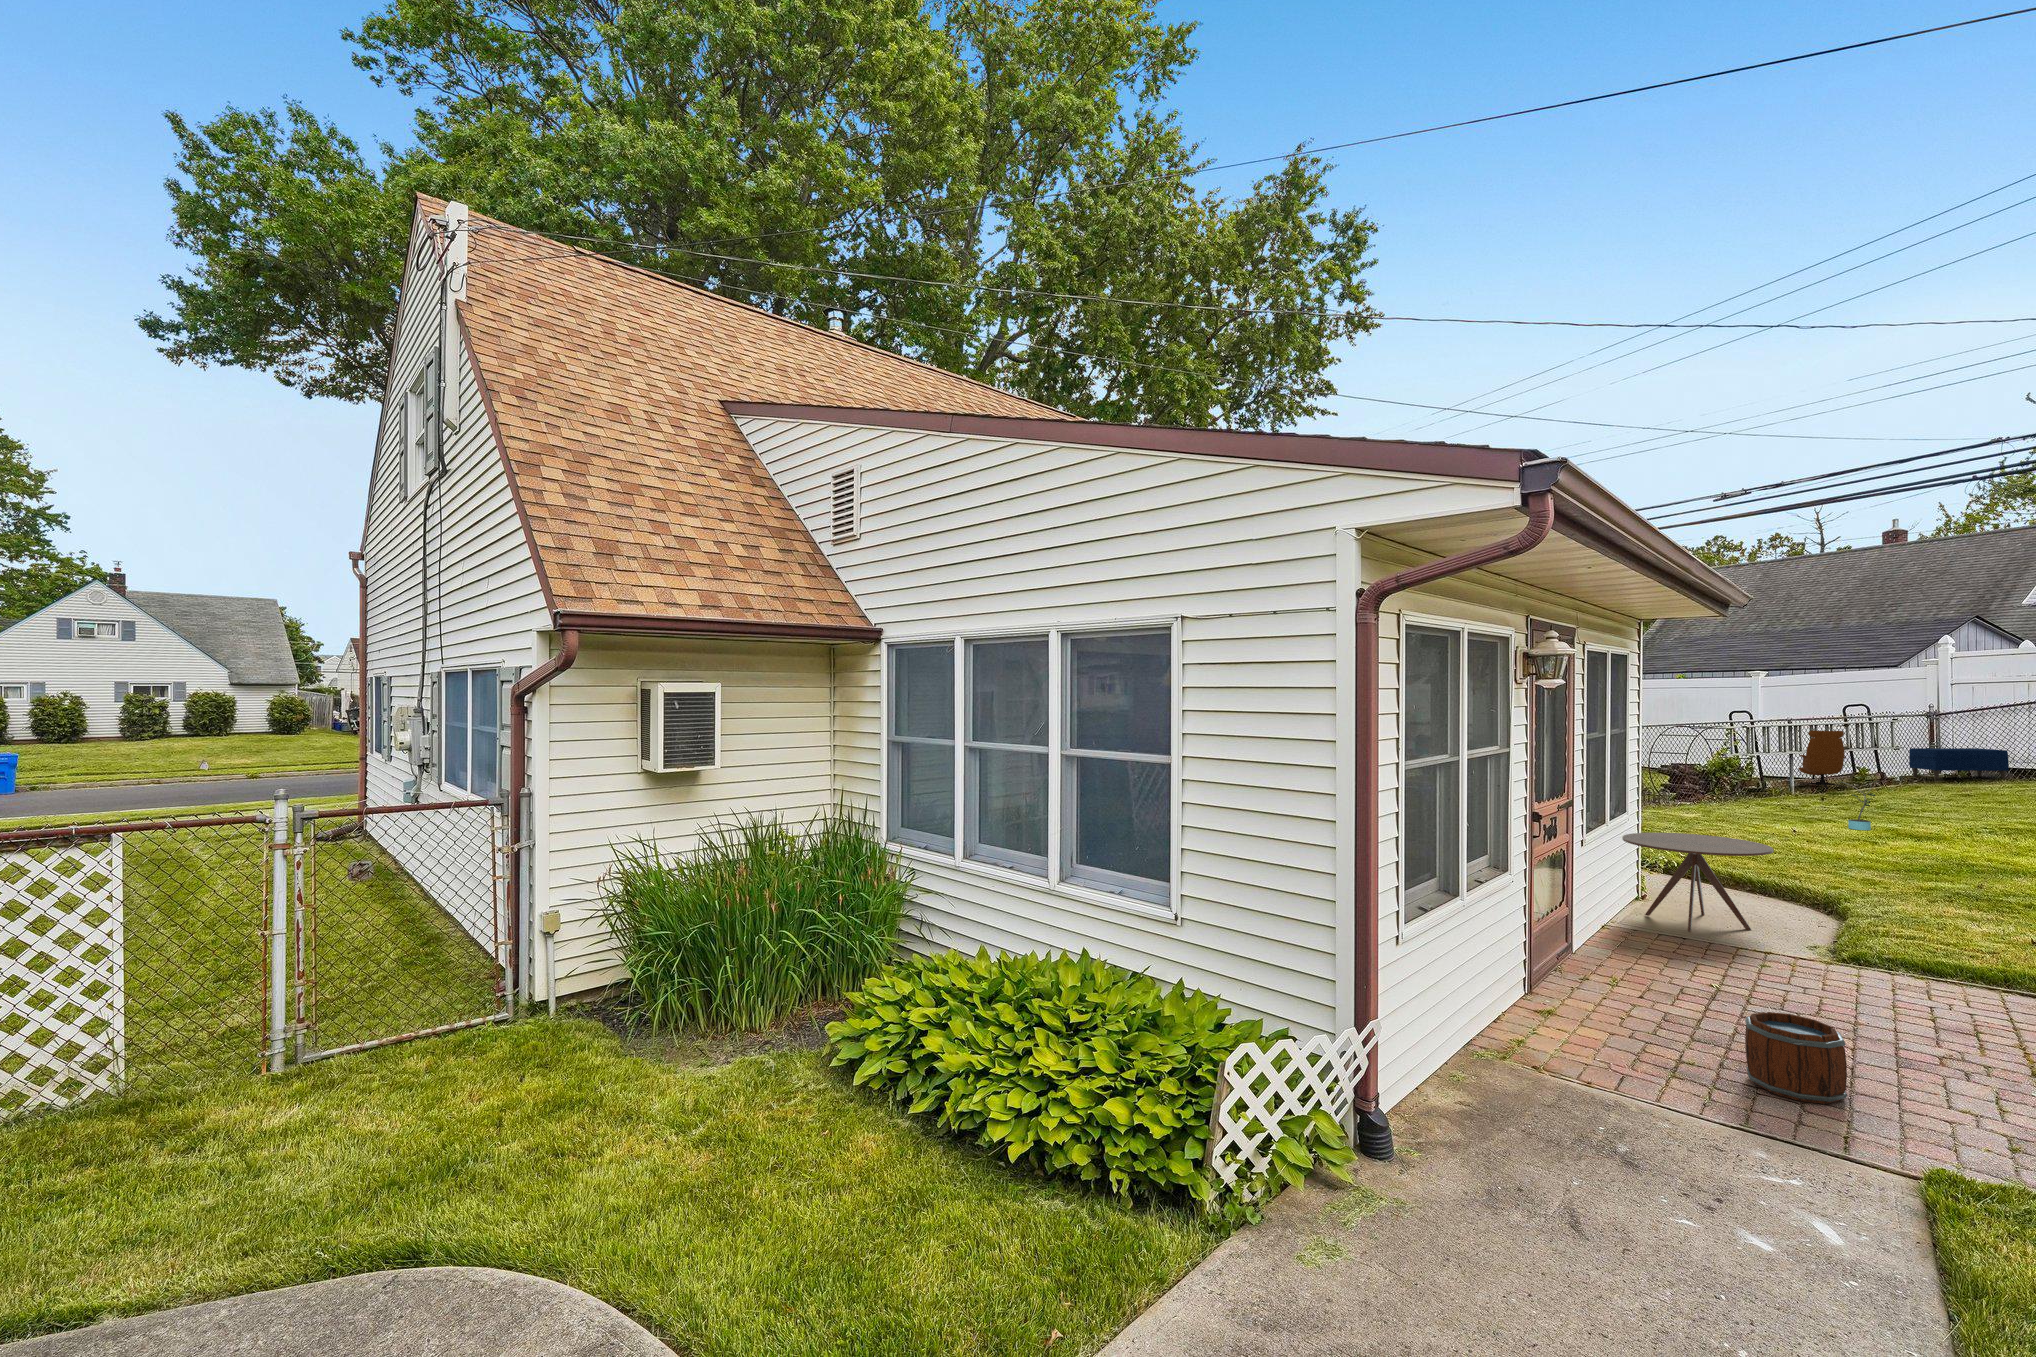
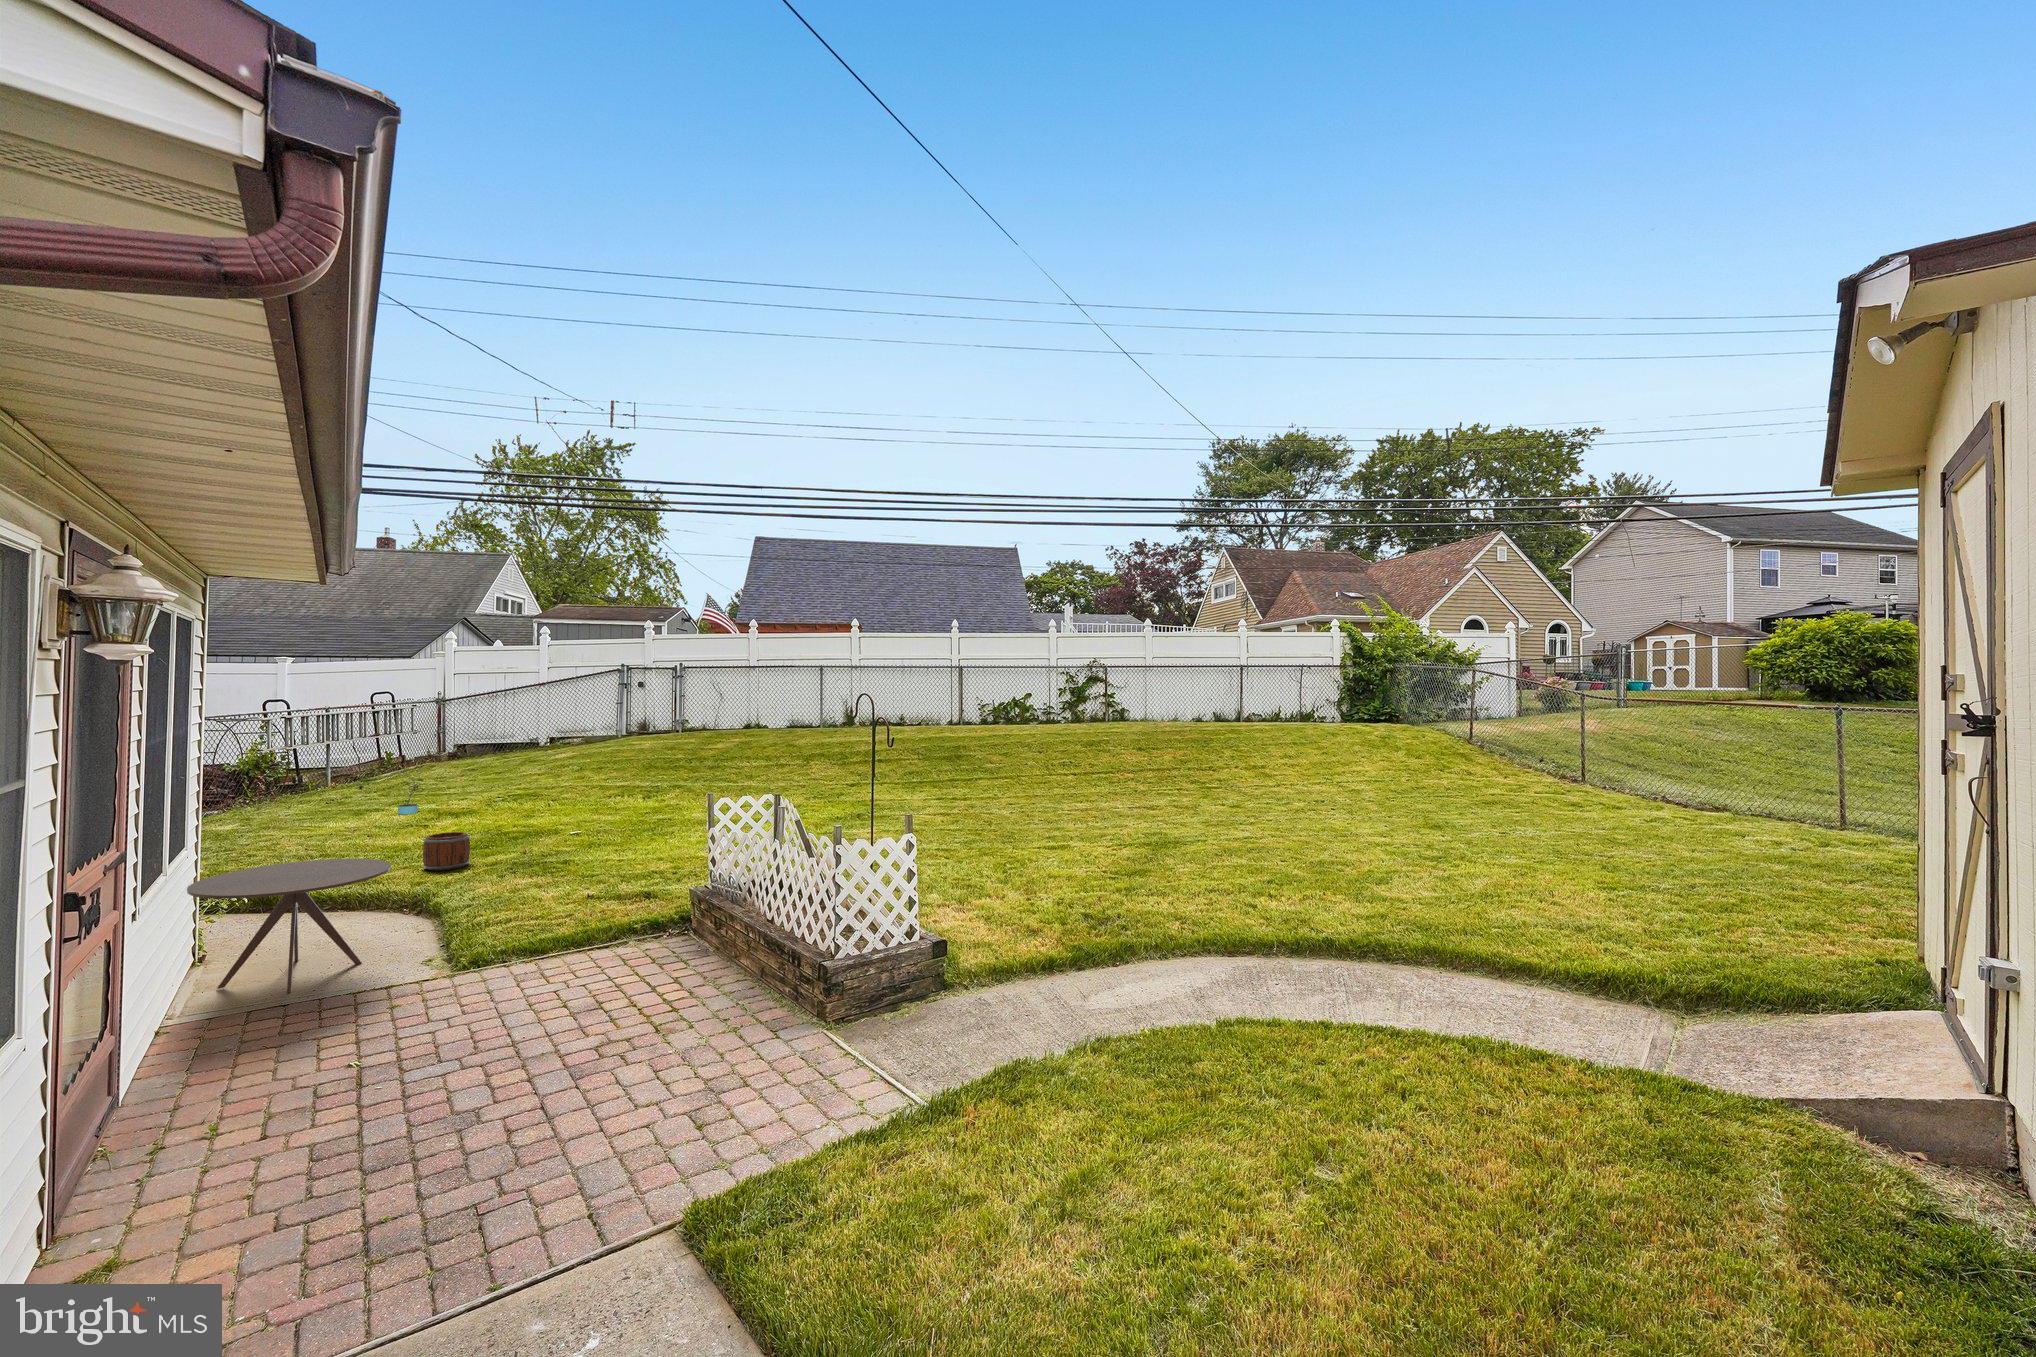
lounge chair: present [1798,730,1847,789] -> none [329,719,378,775]
bench: present [1909,748,2009,780] -> none [424,729,491,757]
bucket: present [1745,1012,1847,1104] -> present [423,832,470,871]

